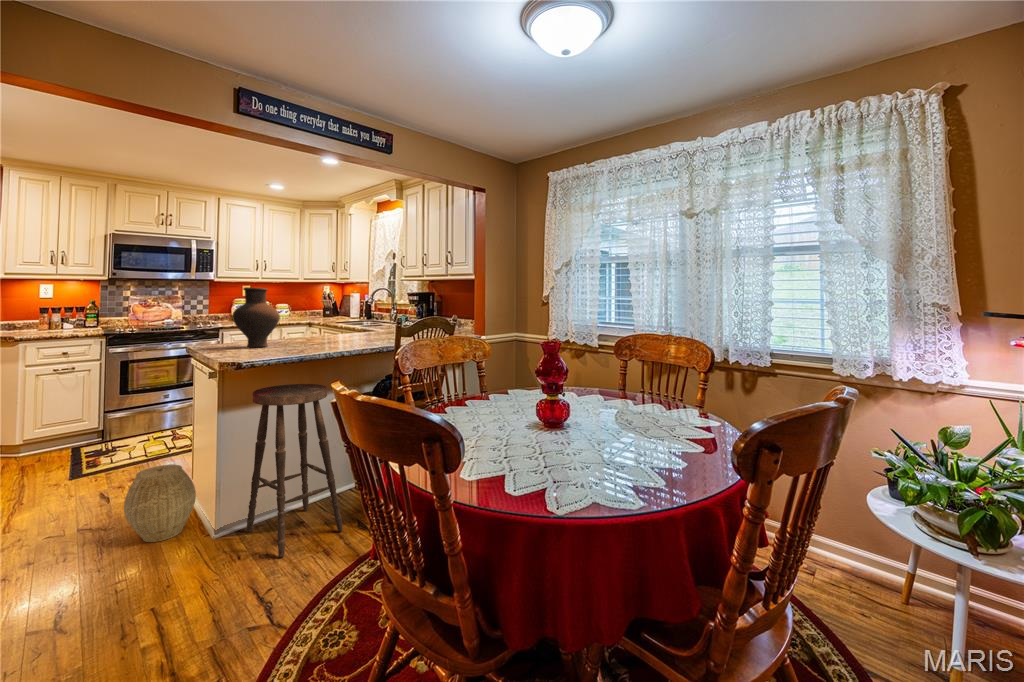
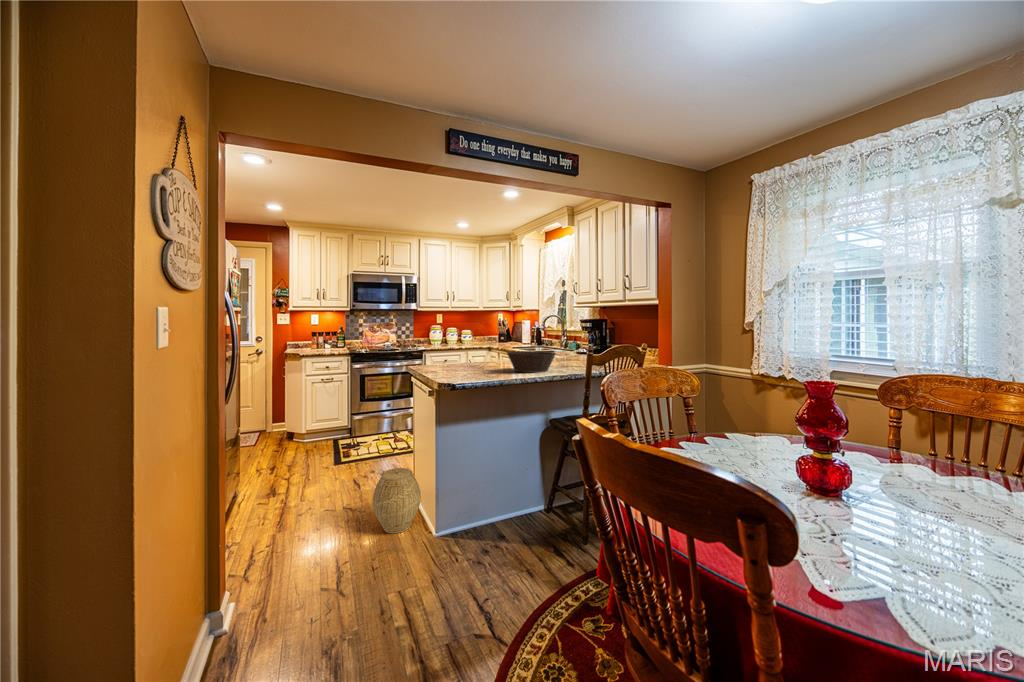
vase: present [232,287,280,347] -> none [449,320,485,372]
bowl: none [305,323,363,345] -> present [507,351,556,373]
bar stool: present [247,384,343,557] -> none [459,407,541,569]

